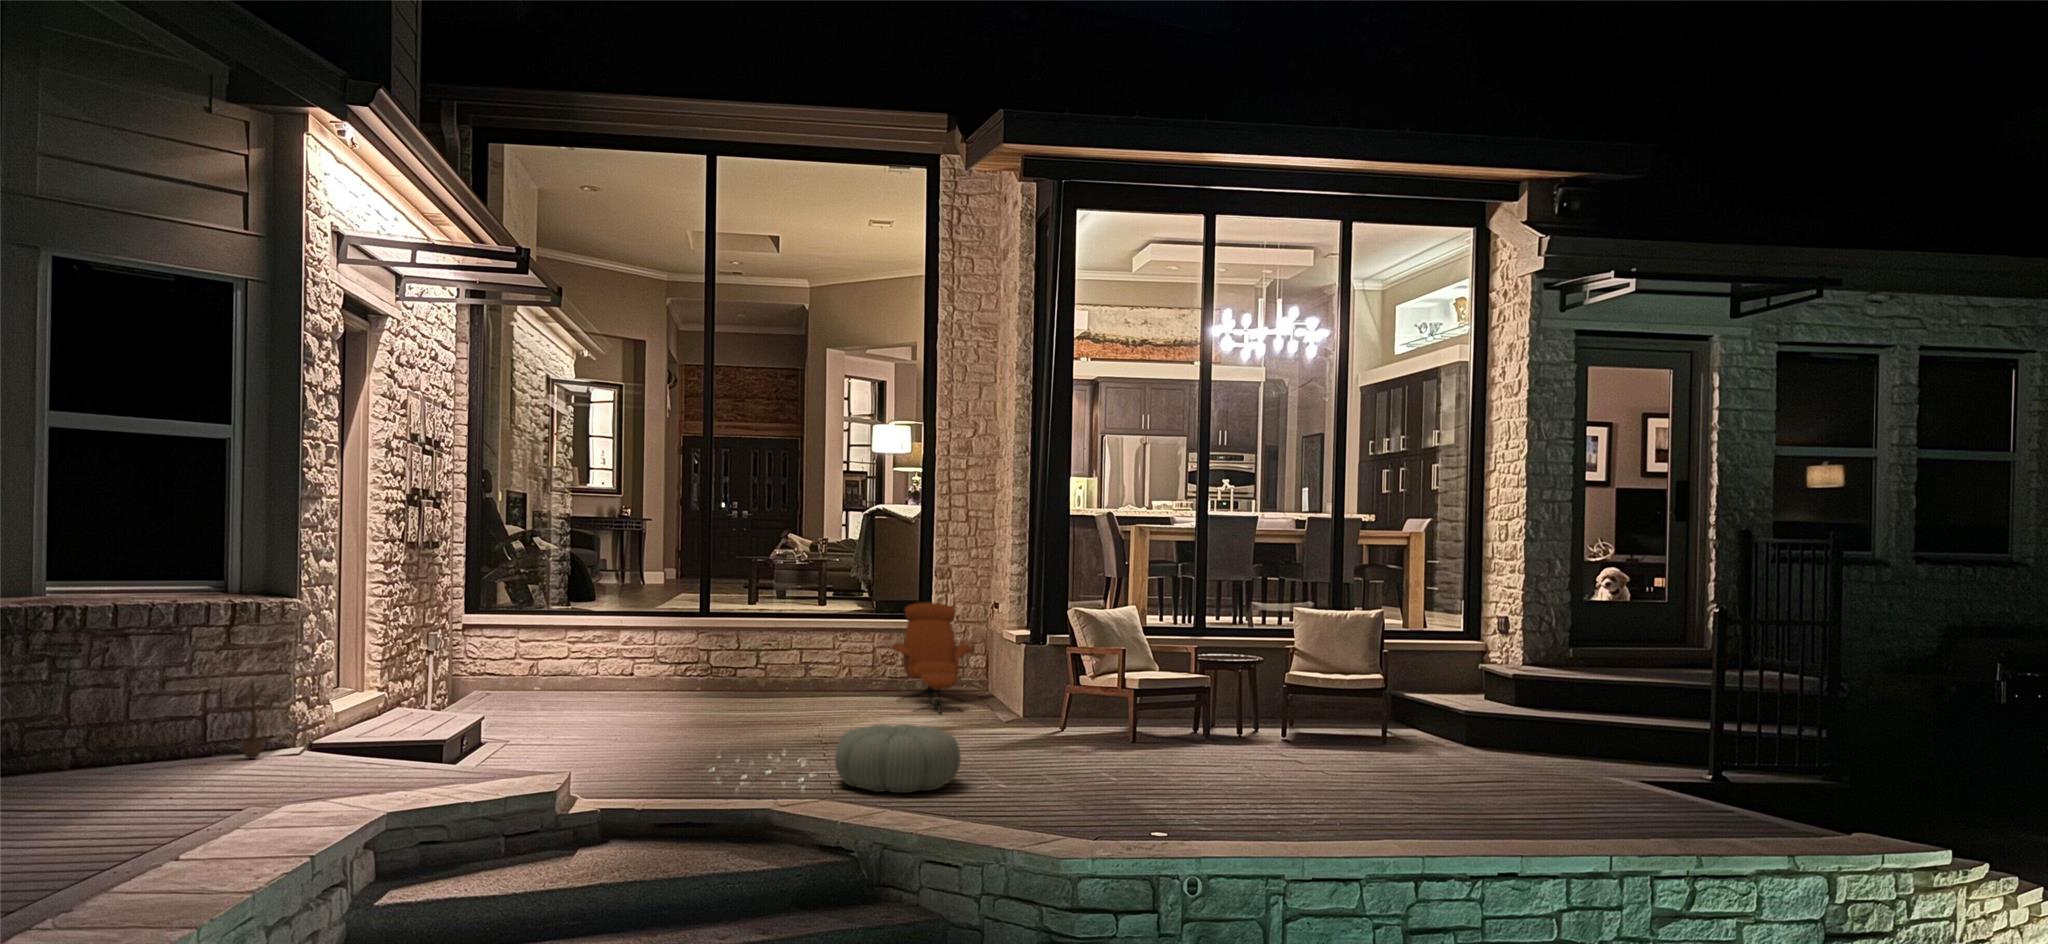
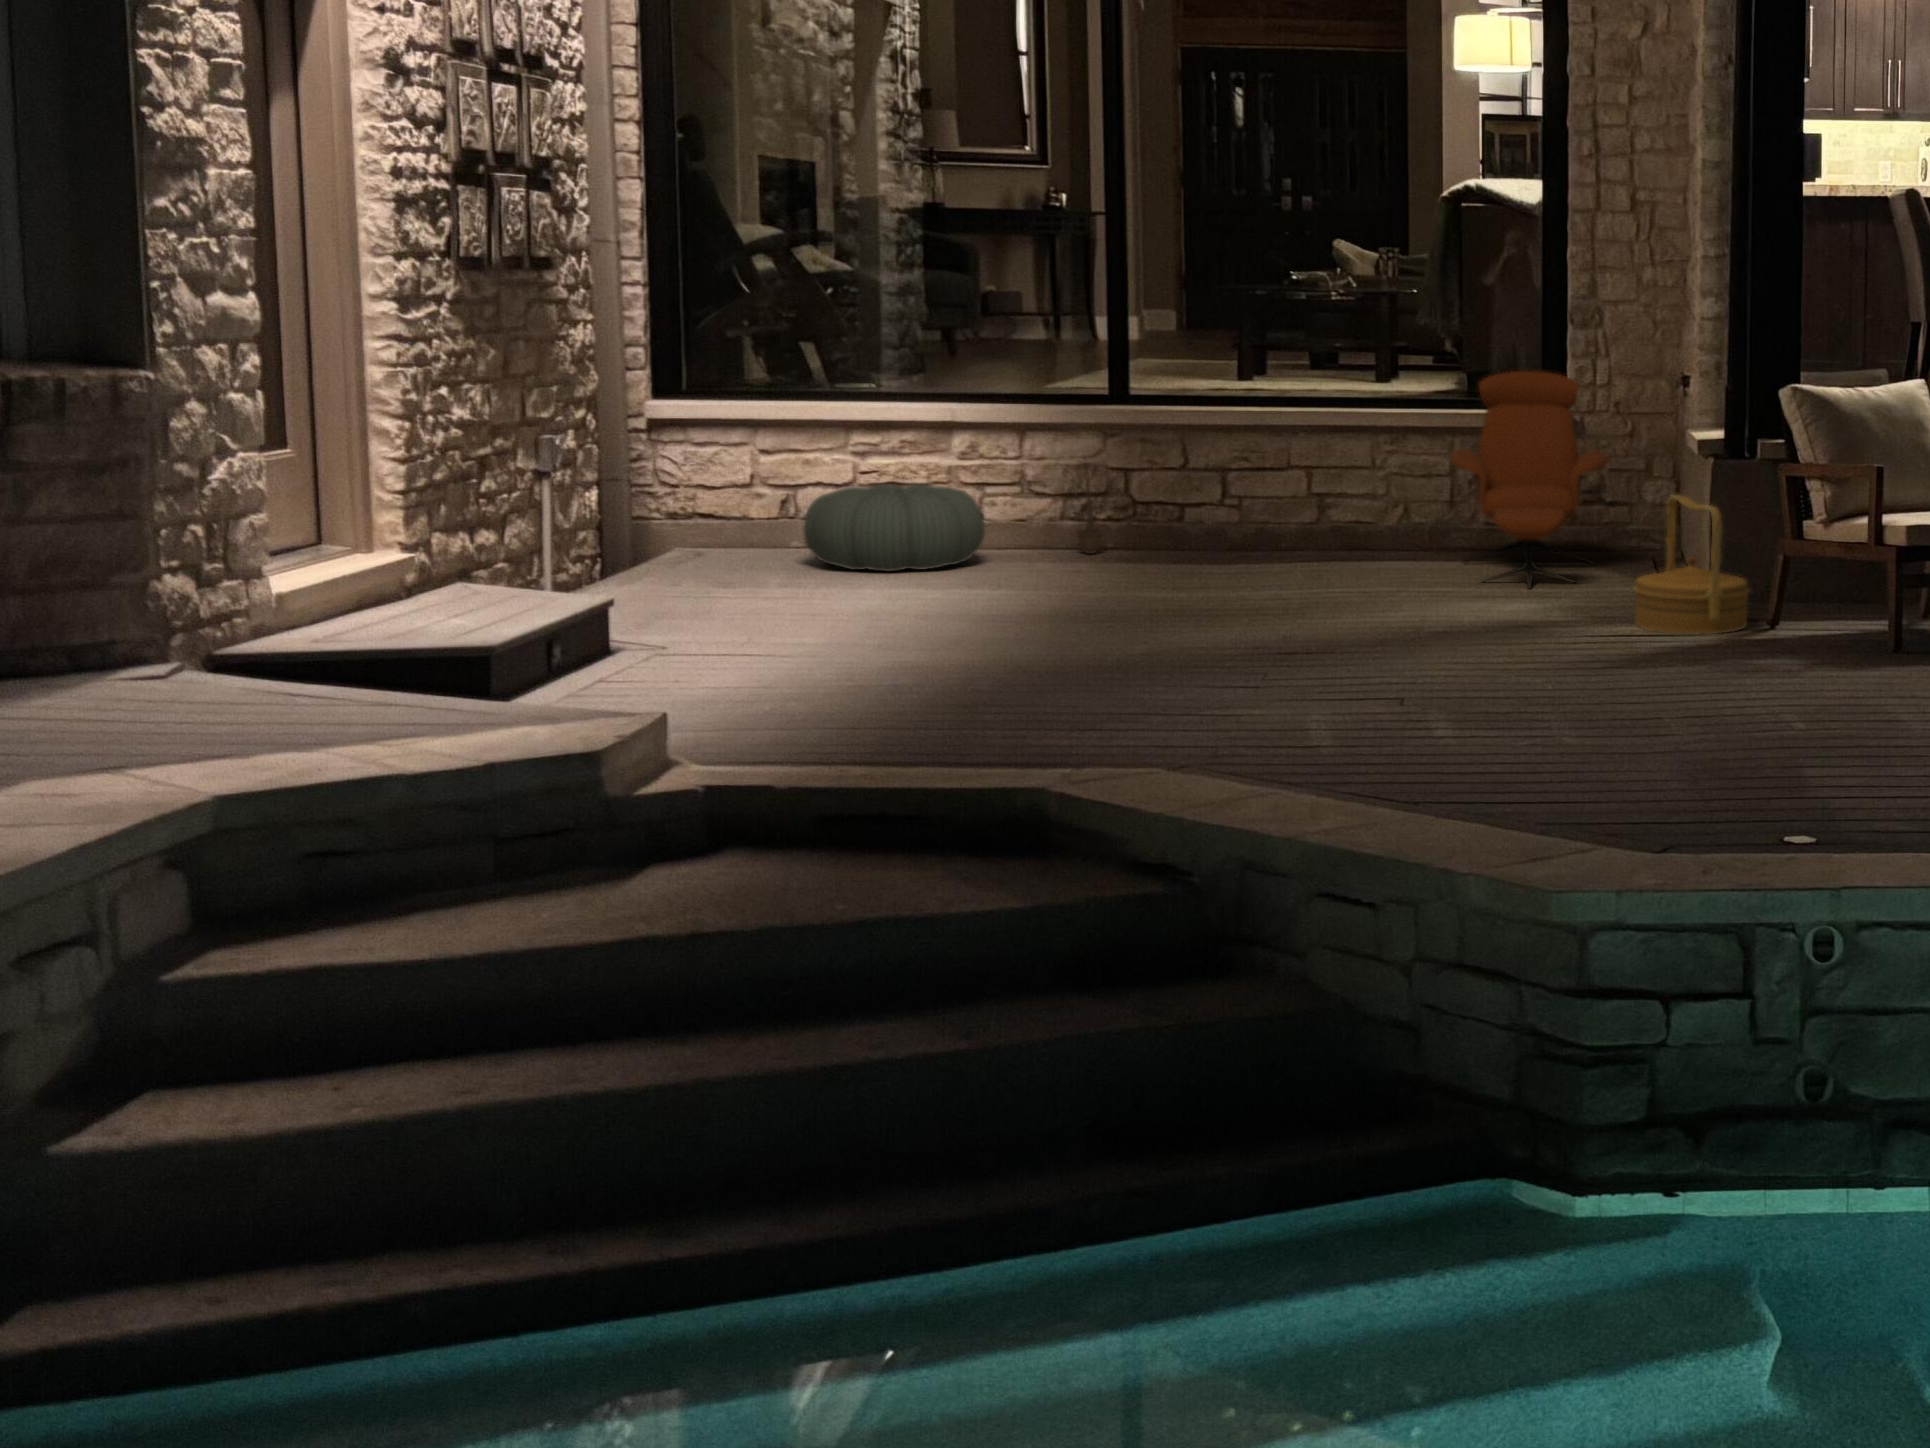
woven basket: none [1006,666,1066,738] -> present [1633,495,1750,634]
decorative plant: present [216,681,282,759] -> present [1054,462,1120,554]
pouf: present [835,724,961,793] -> present [804,484,985,571]

